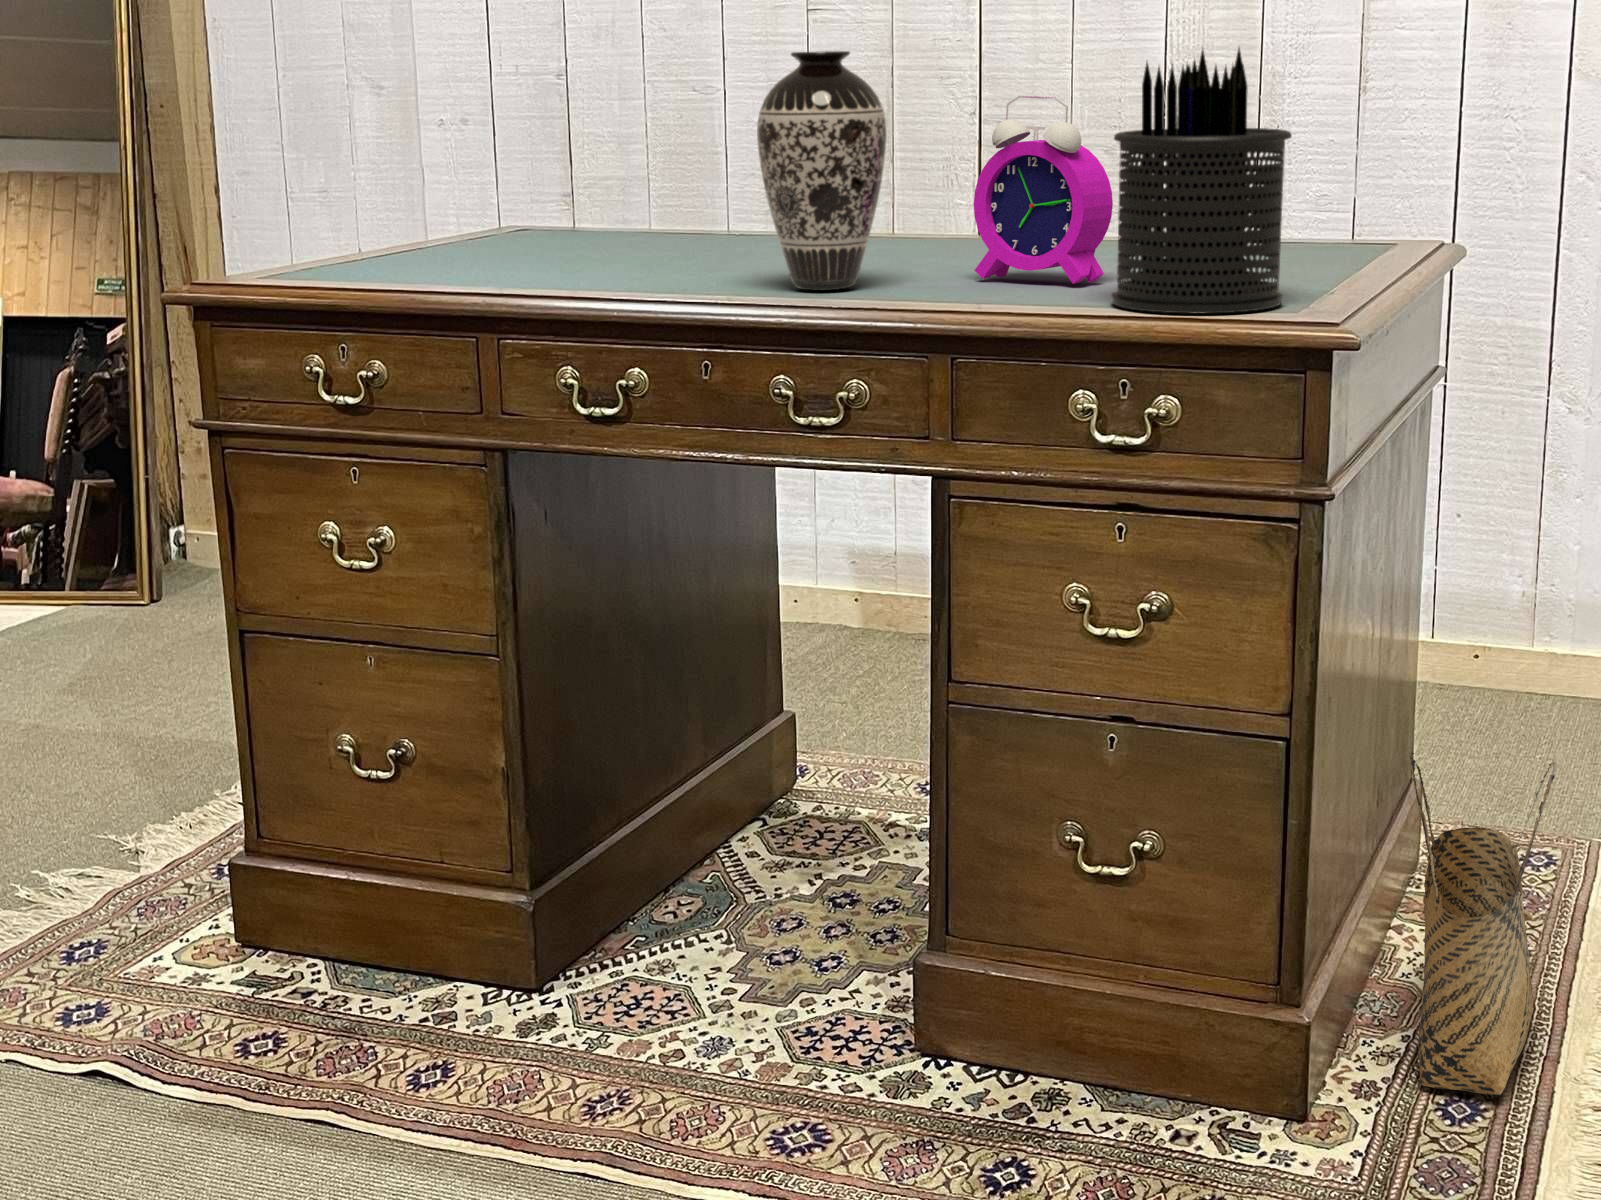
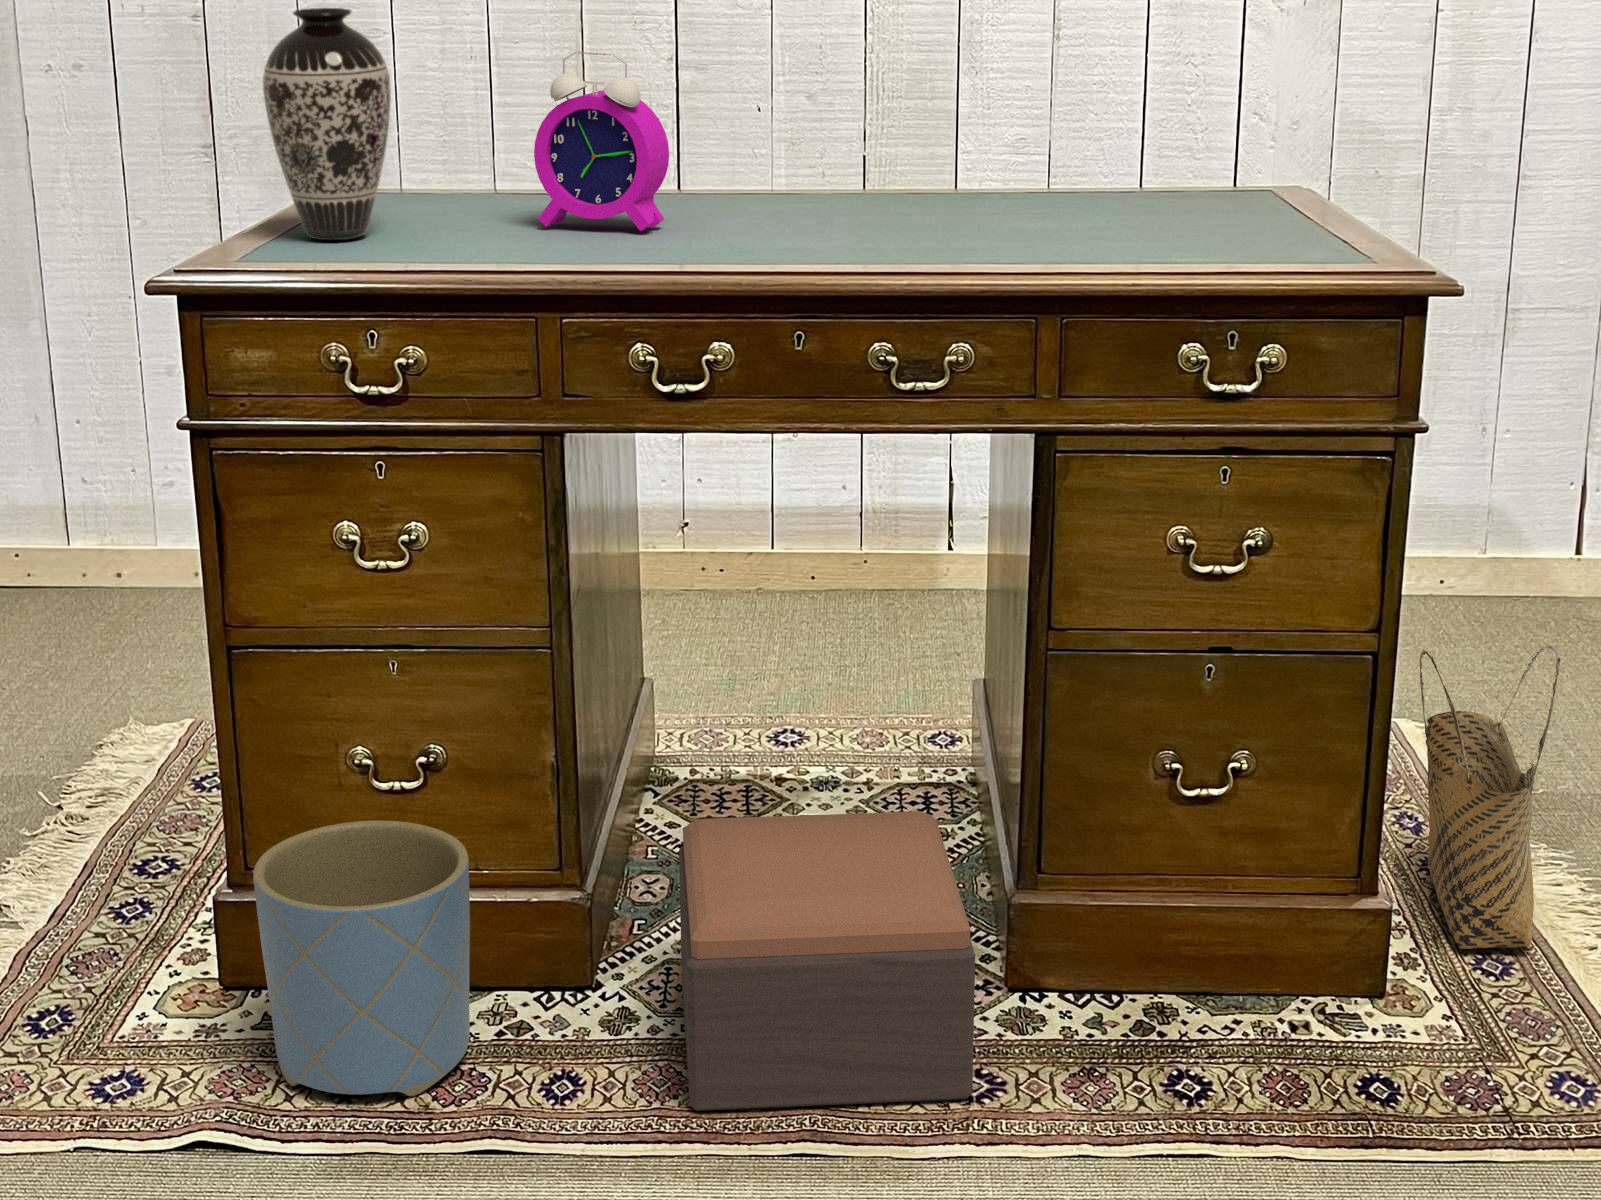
pen holder: present [1111,48,1292,313] -> none [1197,21,1369,271]
decorative vase: present [757,51,887,290] -> present [263,8,391,240]
alarm clock: present [974,96,1113,284] -> present [534,52,669,231]
planter: none [183,801,391,1061] -> present [253,821,470,1096]
footstool: none [512,838,861,1153] -> present [679,811,975,1111]

